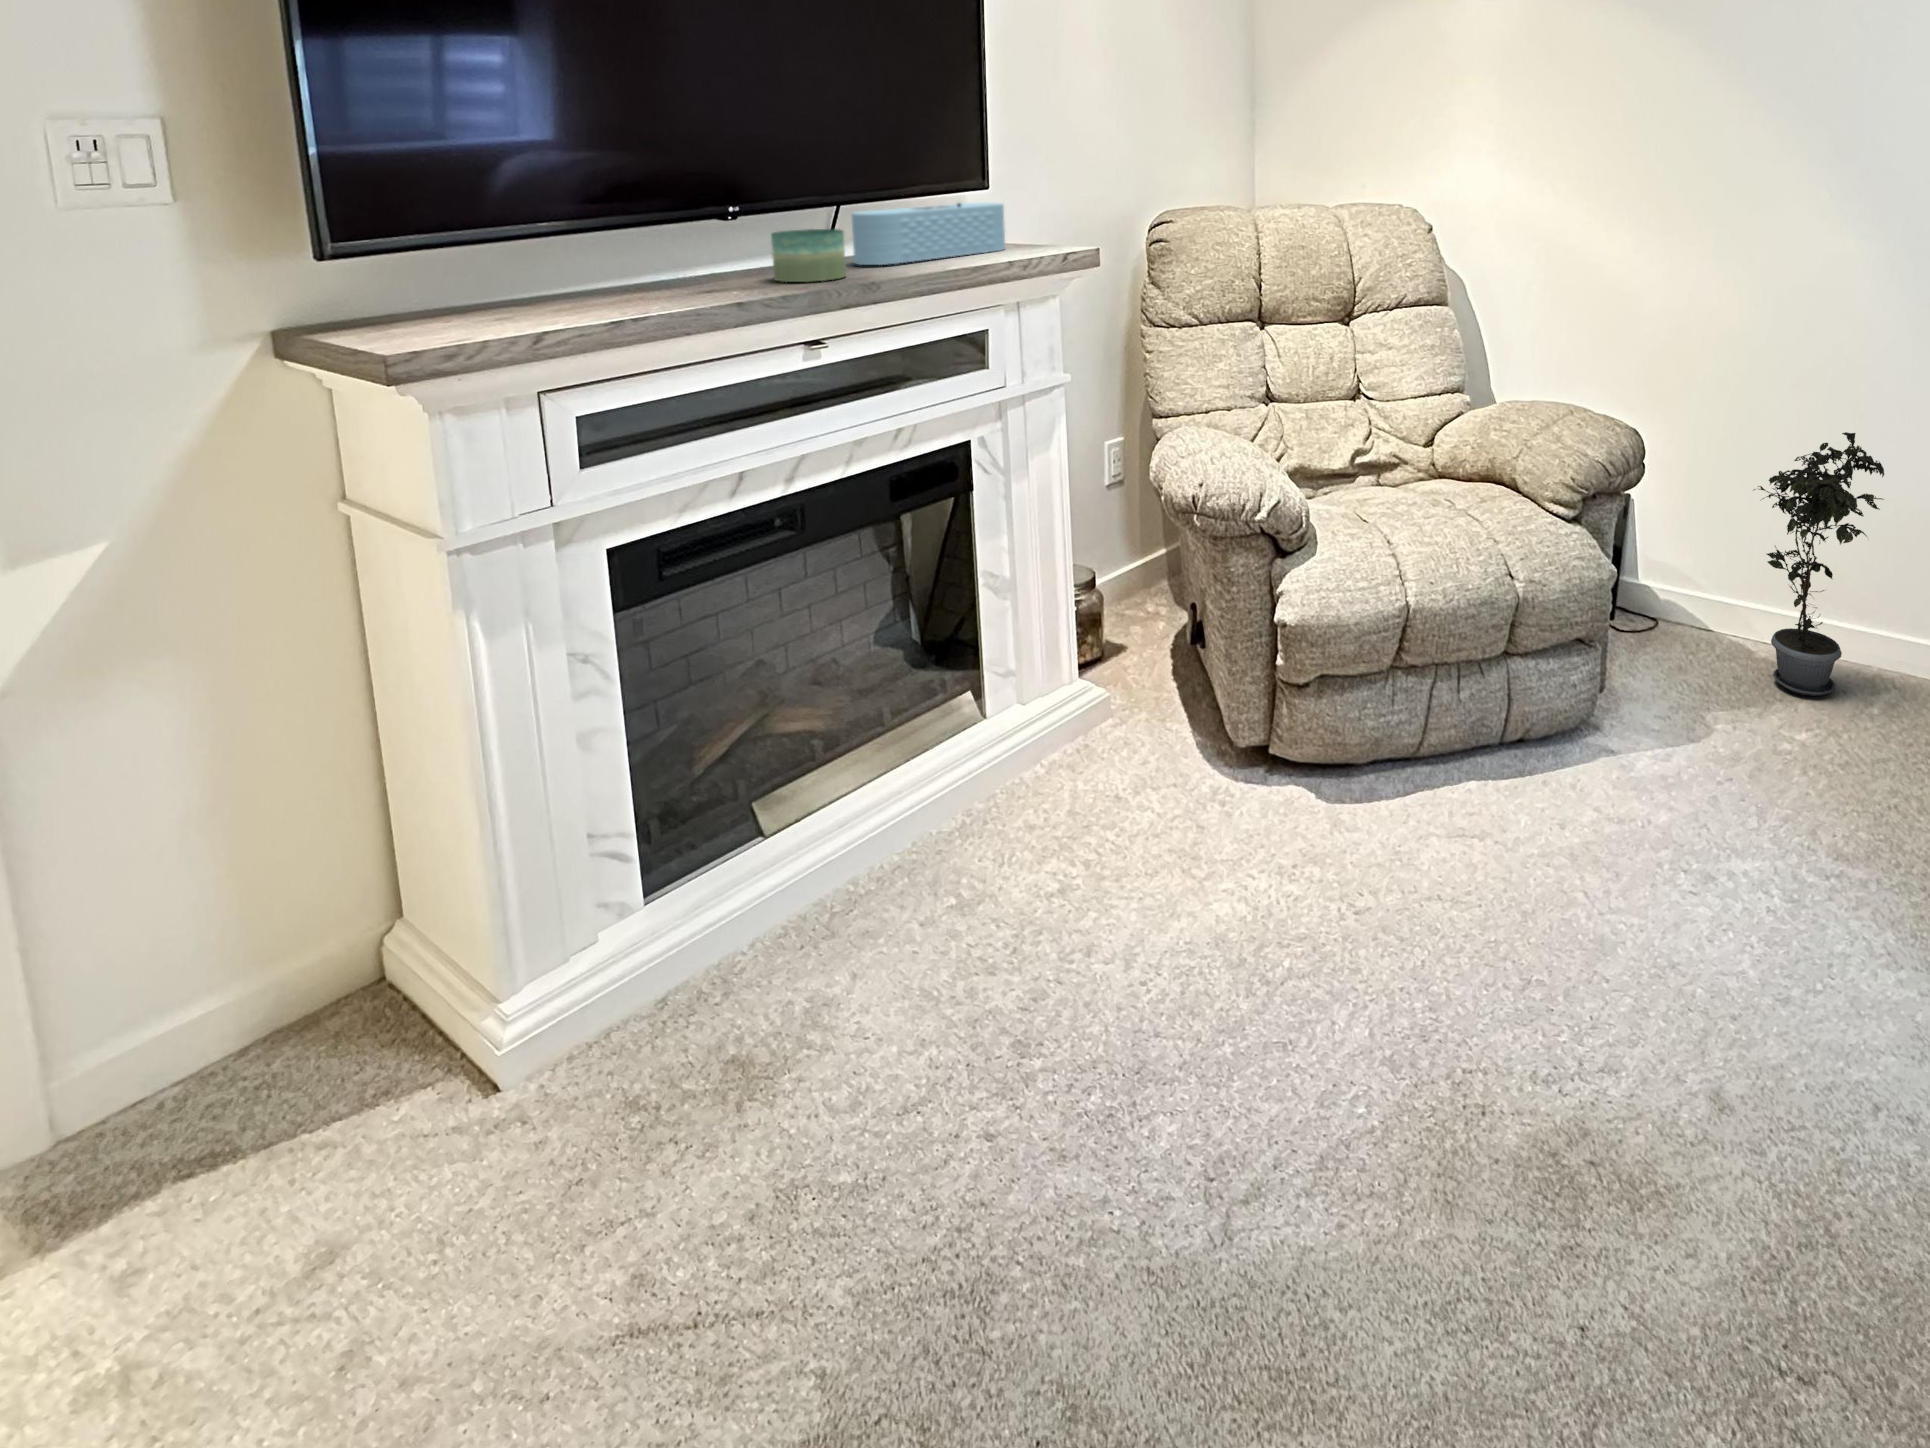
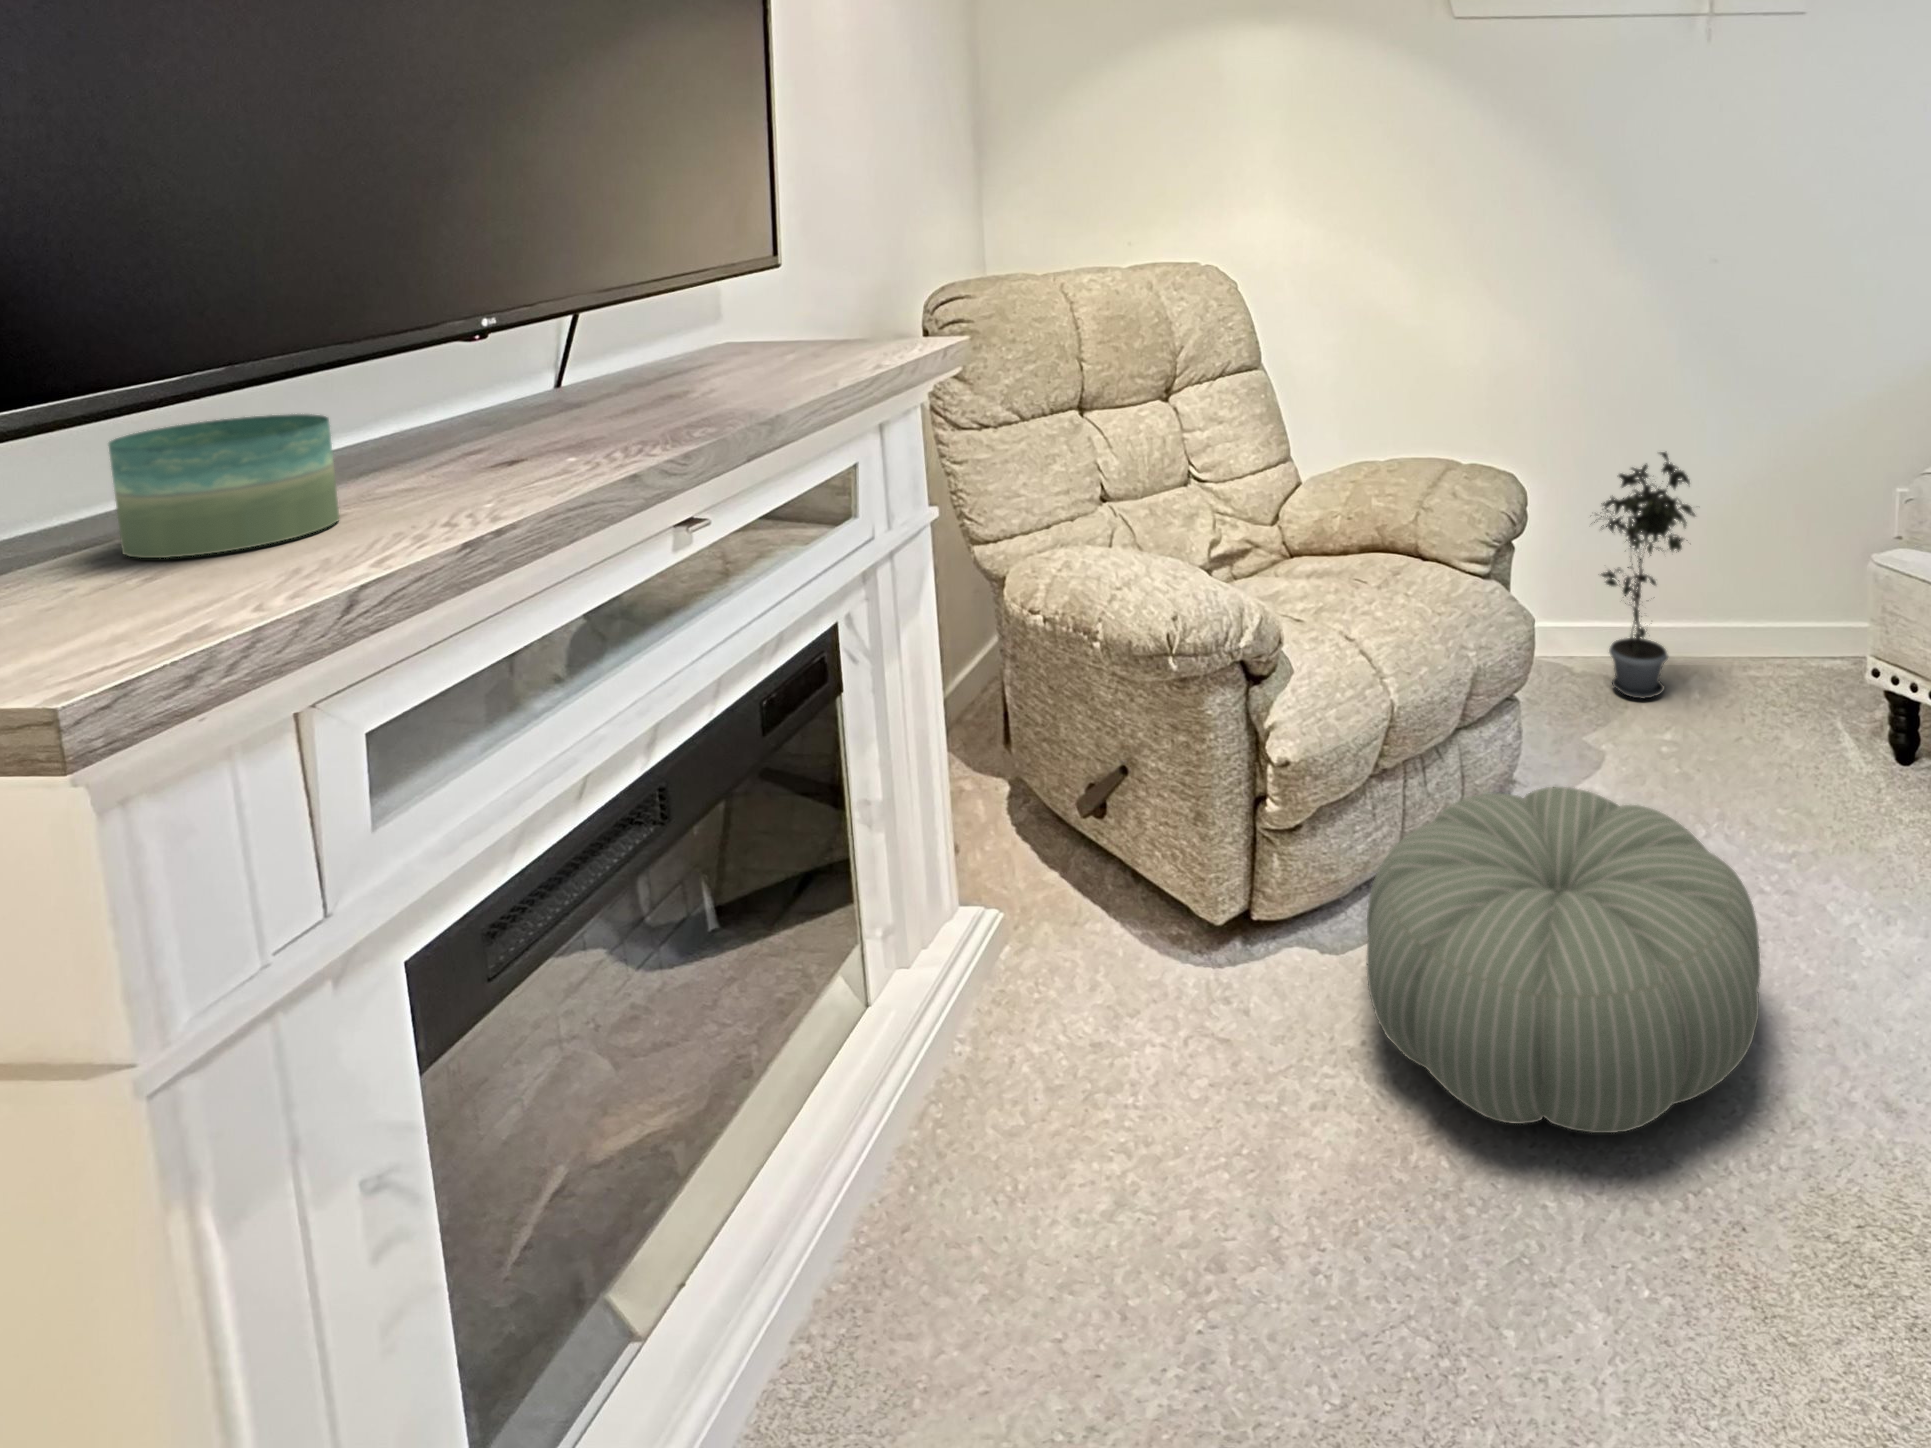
speaker: present [852,203,1005,265] -> none [660,282,853,386]
candle: present [771,229,846,282] -> present [108,414,339,558]
pouf: none [1284,701,1663,1005] -> present [1367,787,1761,1133]

